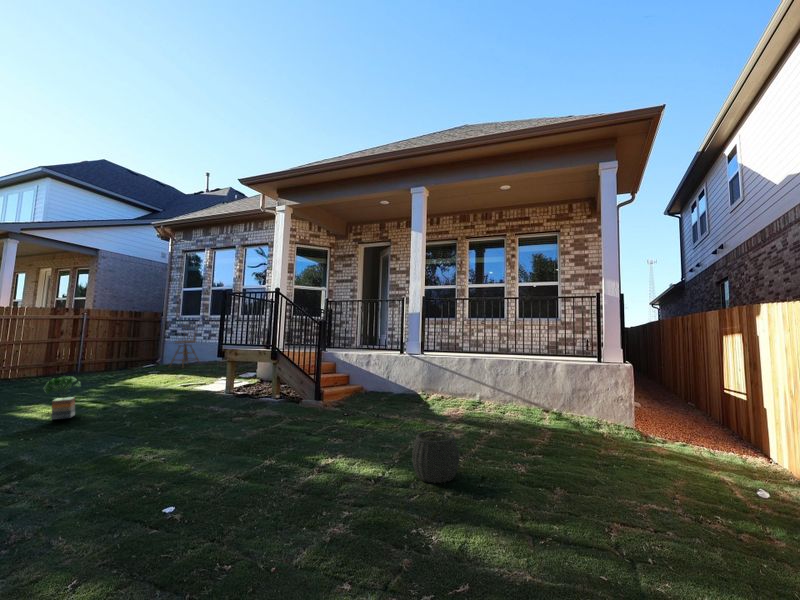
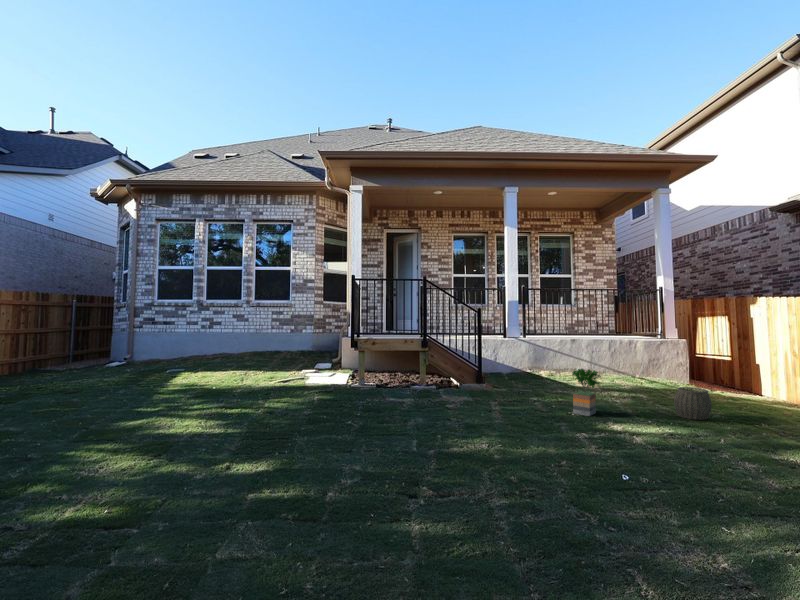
chair: present [169,325,199,368] -> none [163,311,201,363]
potted tree: present [45,376,80,420] -> present [572,369,601,416]

